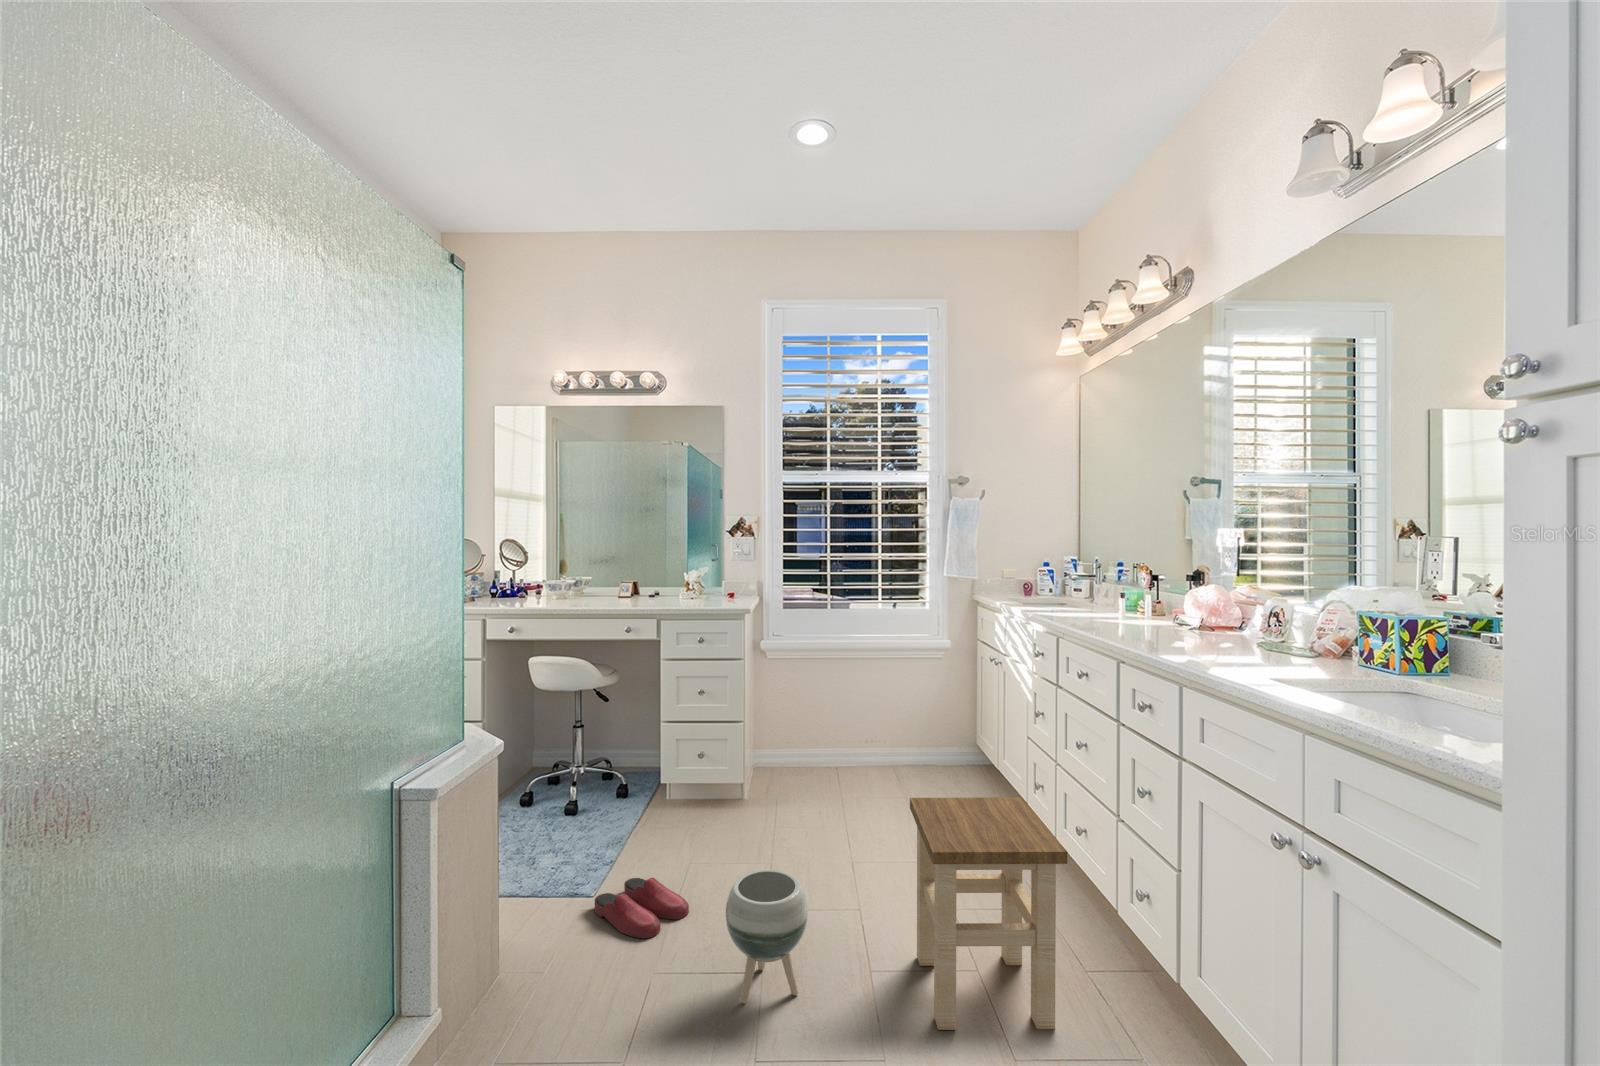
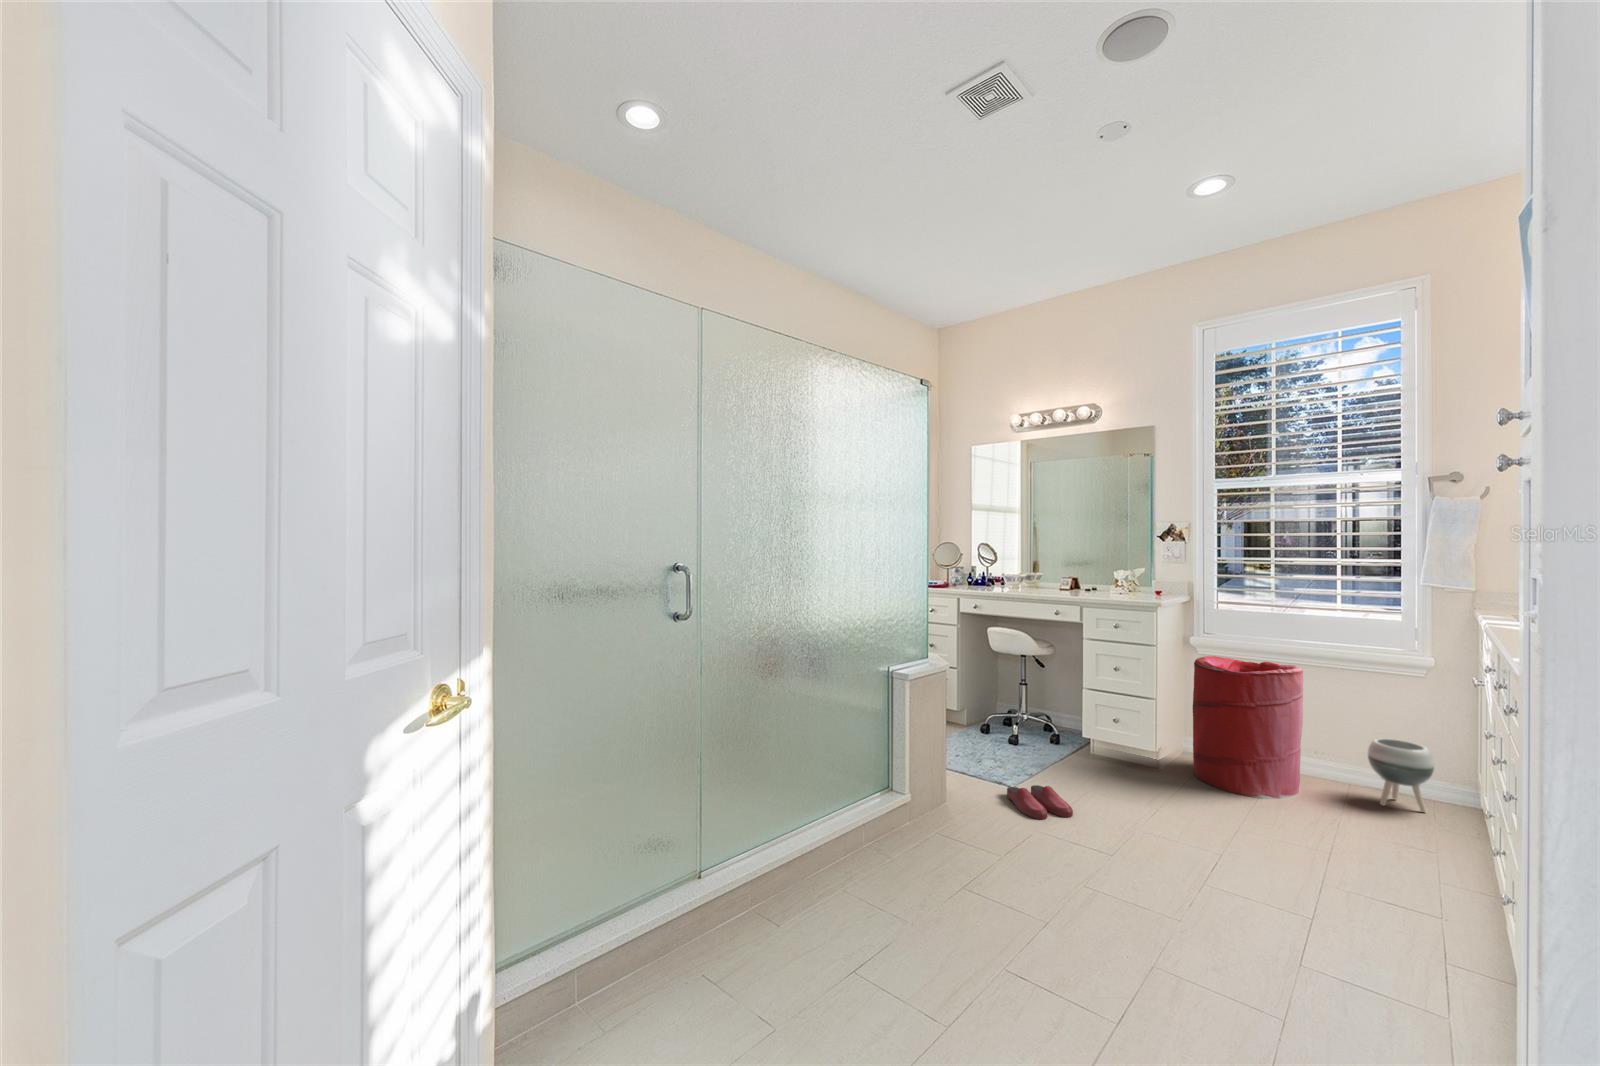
laundry hamper: none [774,660,869,809] -> present [1193,656,1303,799]
stool: present [910,797,1067,1030] -> none [1232,761,1381,983]
planter: present [726,869,808,1003] -> present [1368,738,1434,812]

